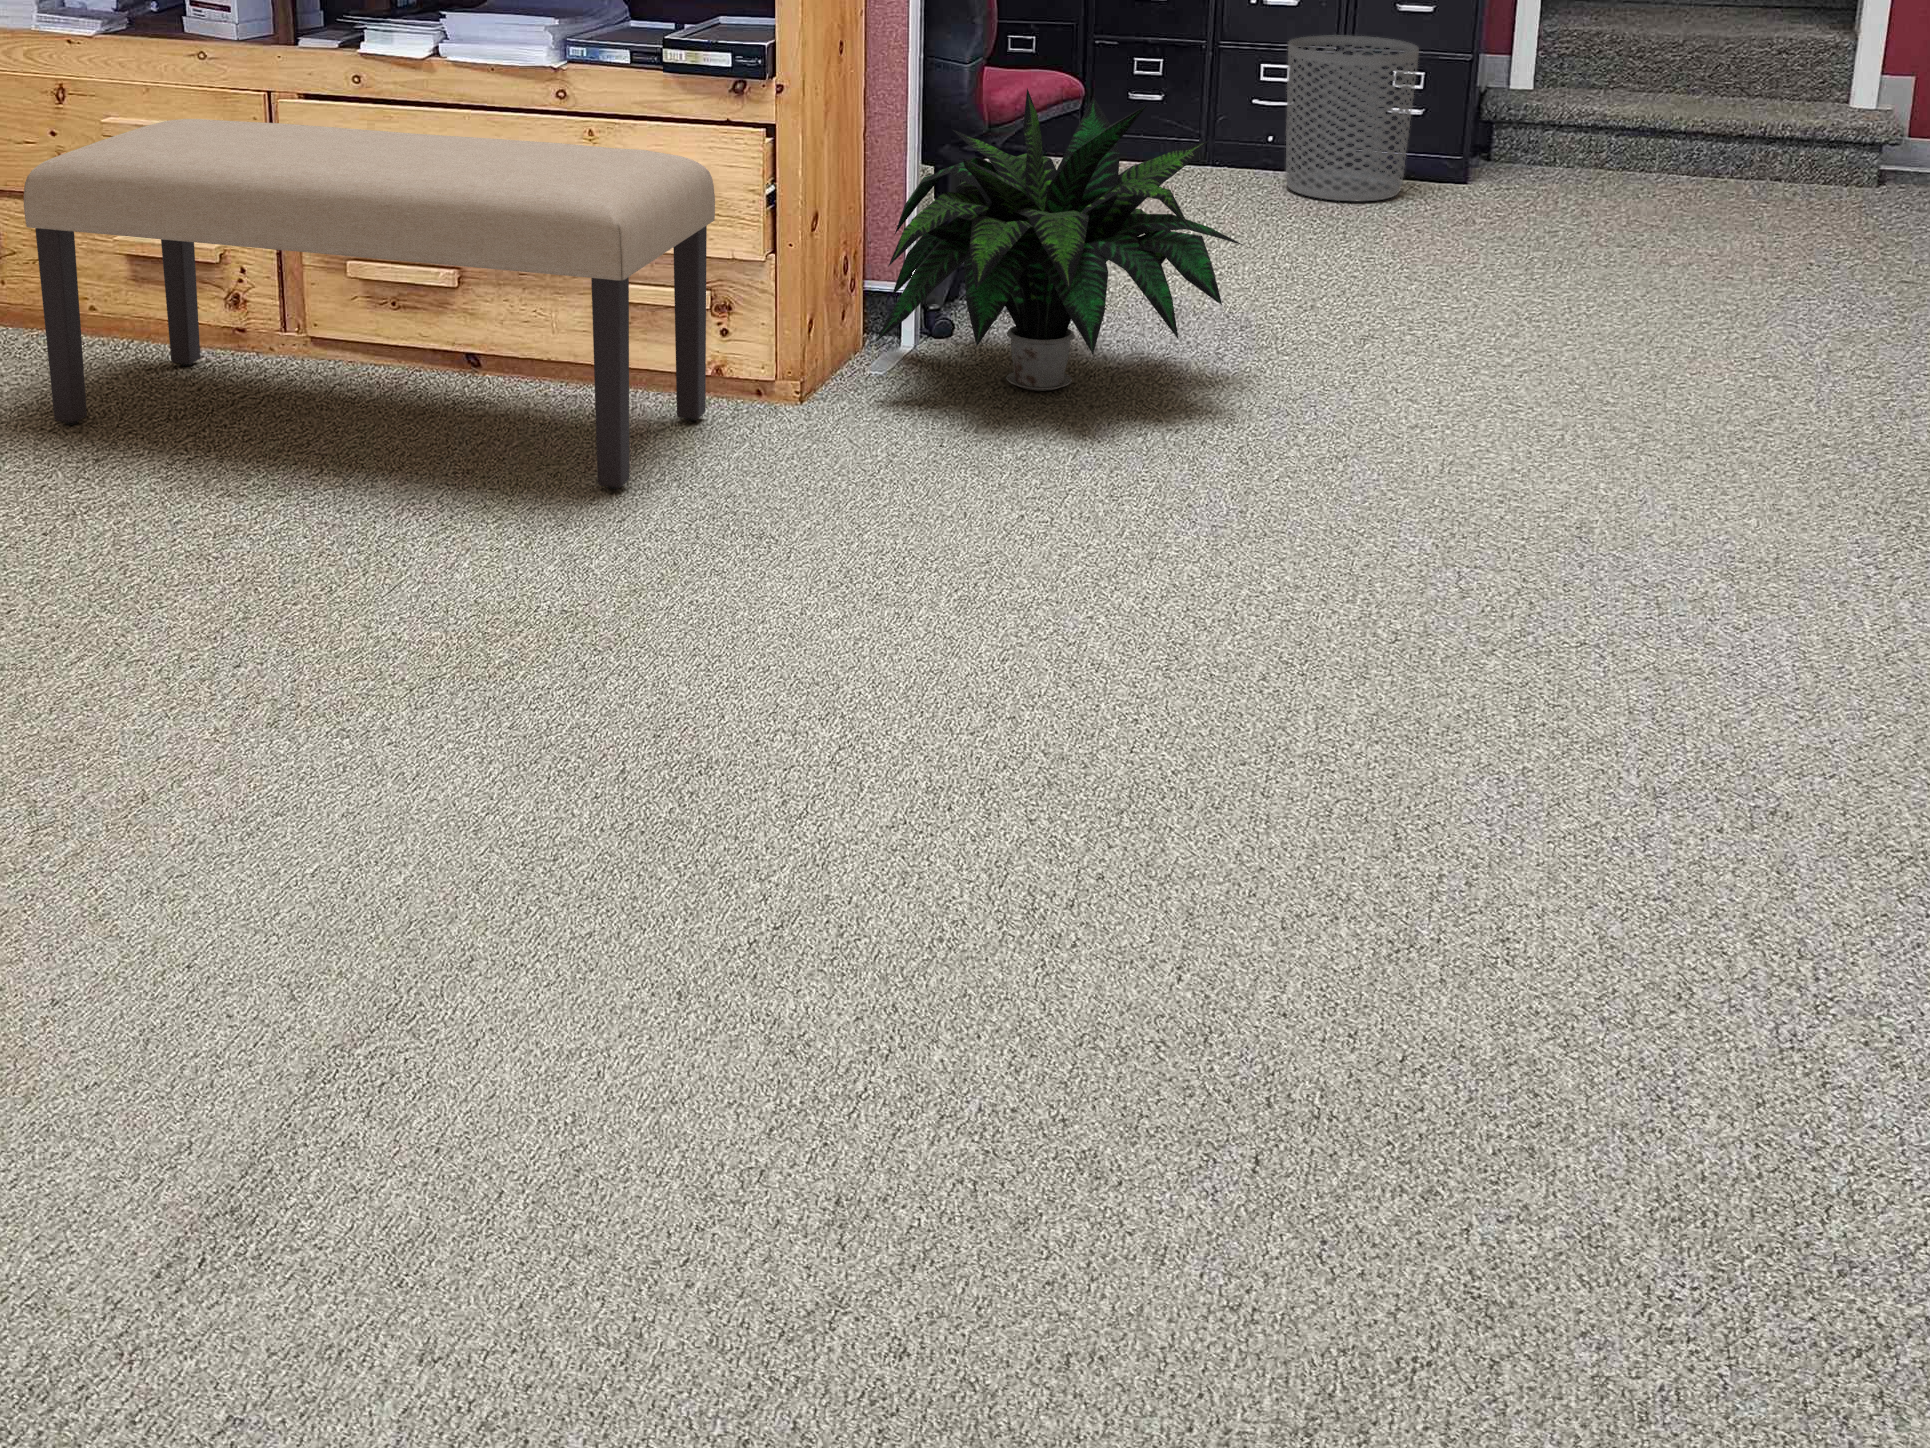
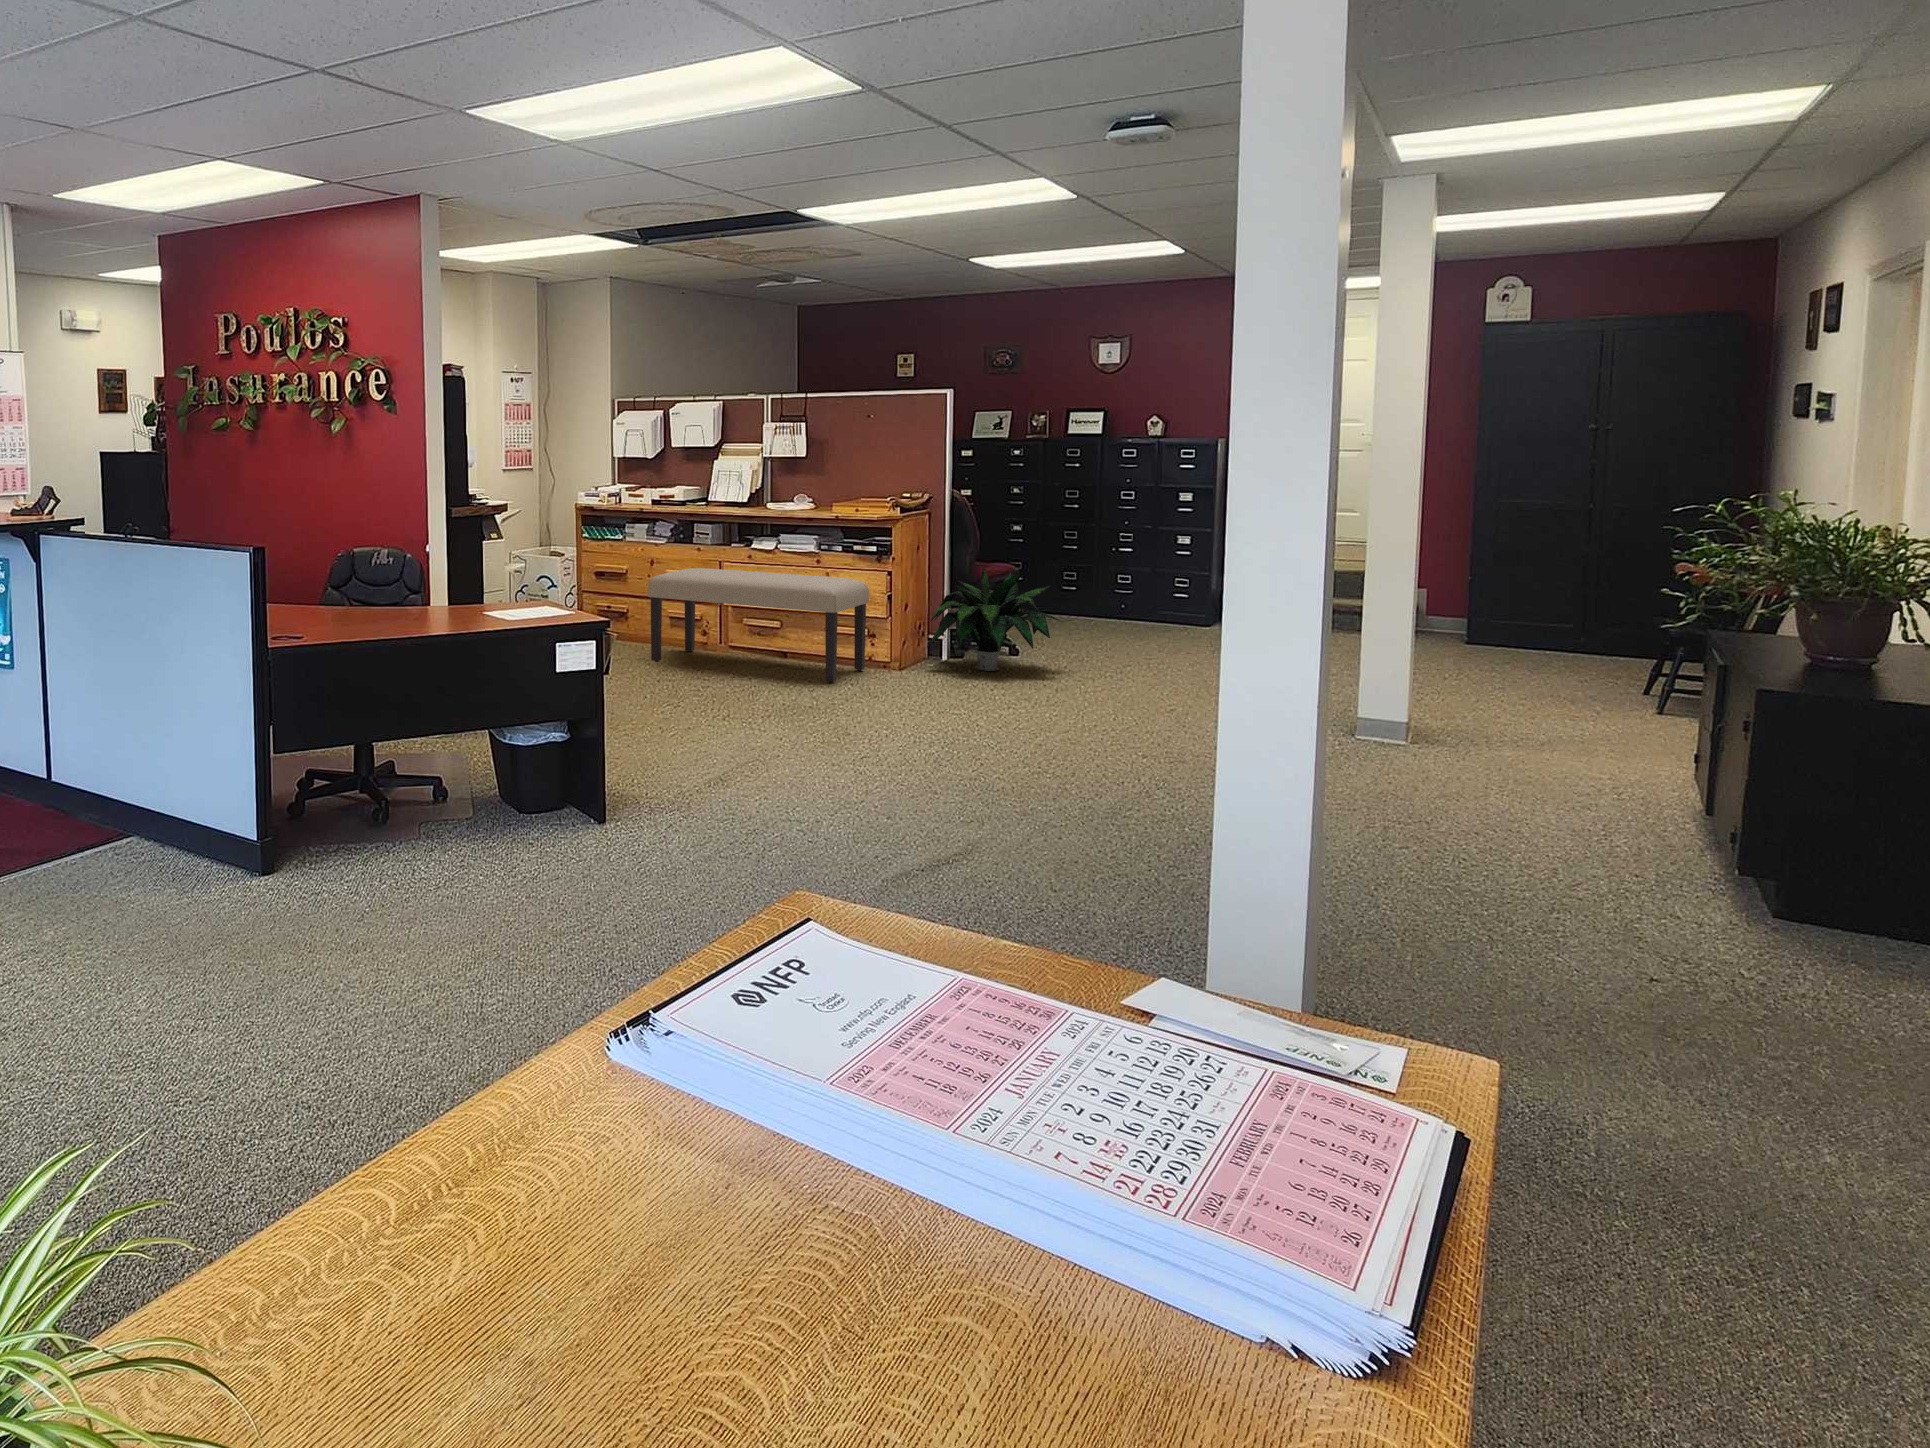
waste bin: present [1286,35,1419,201] -> none [1121,566,1177,632]

